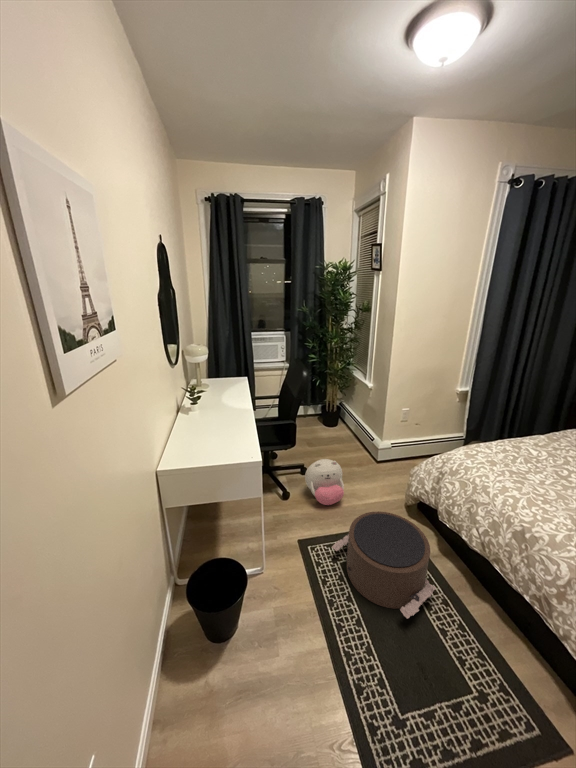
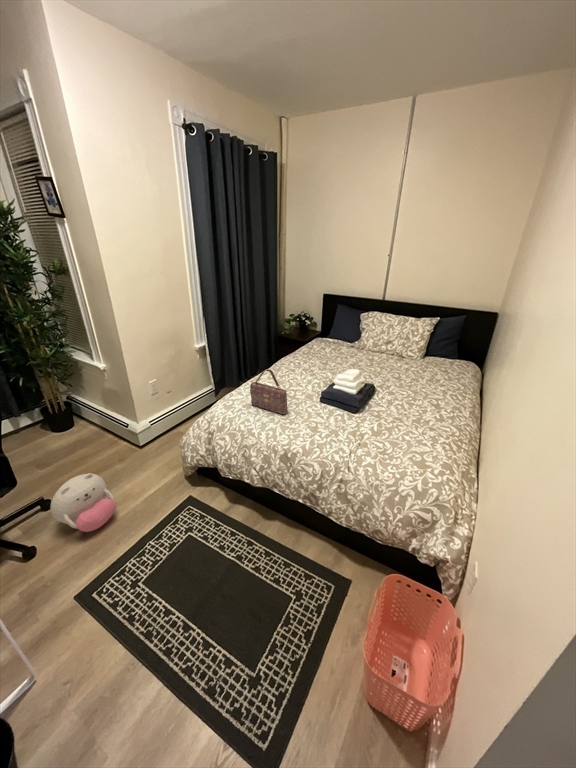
handbag: none [499,431,551,489] -> present [250,369,288,414]
pouf: present [332,511,436,618] -> none [124,493,239,597]

